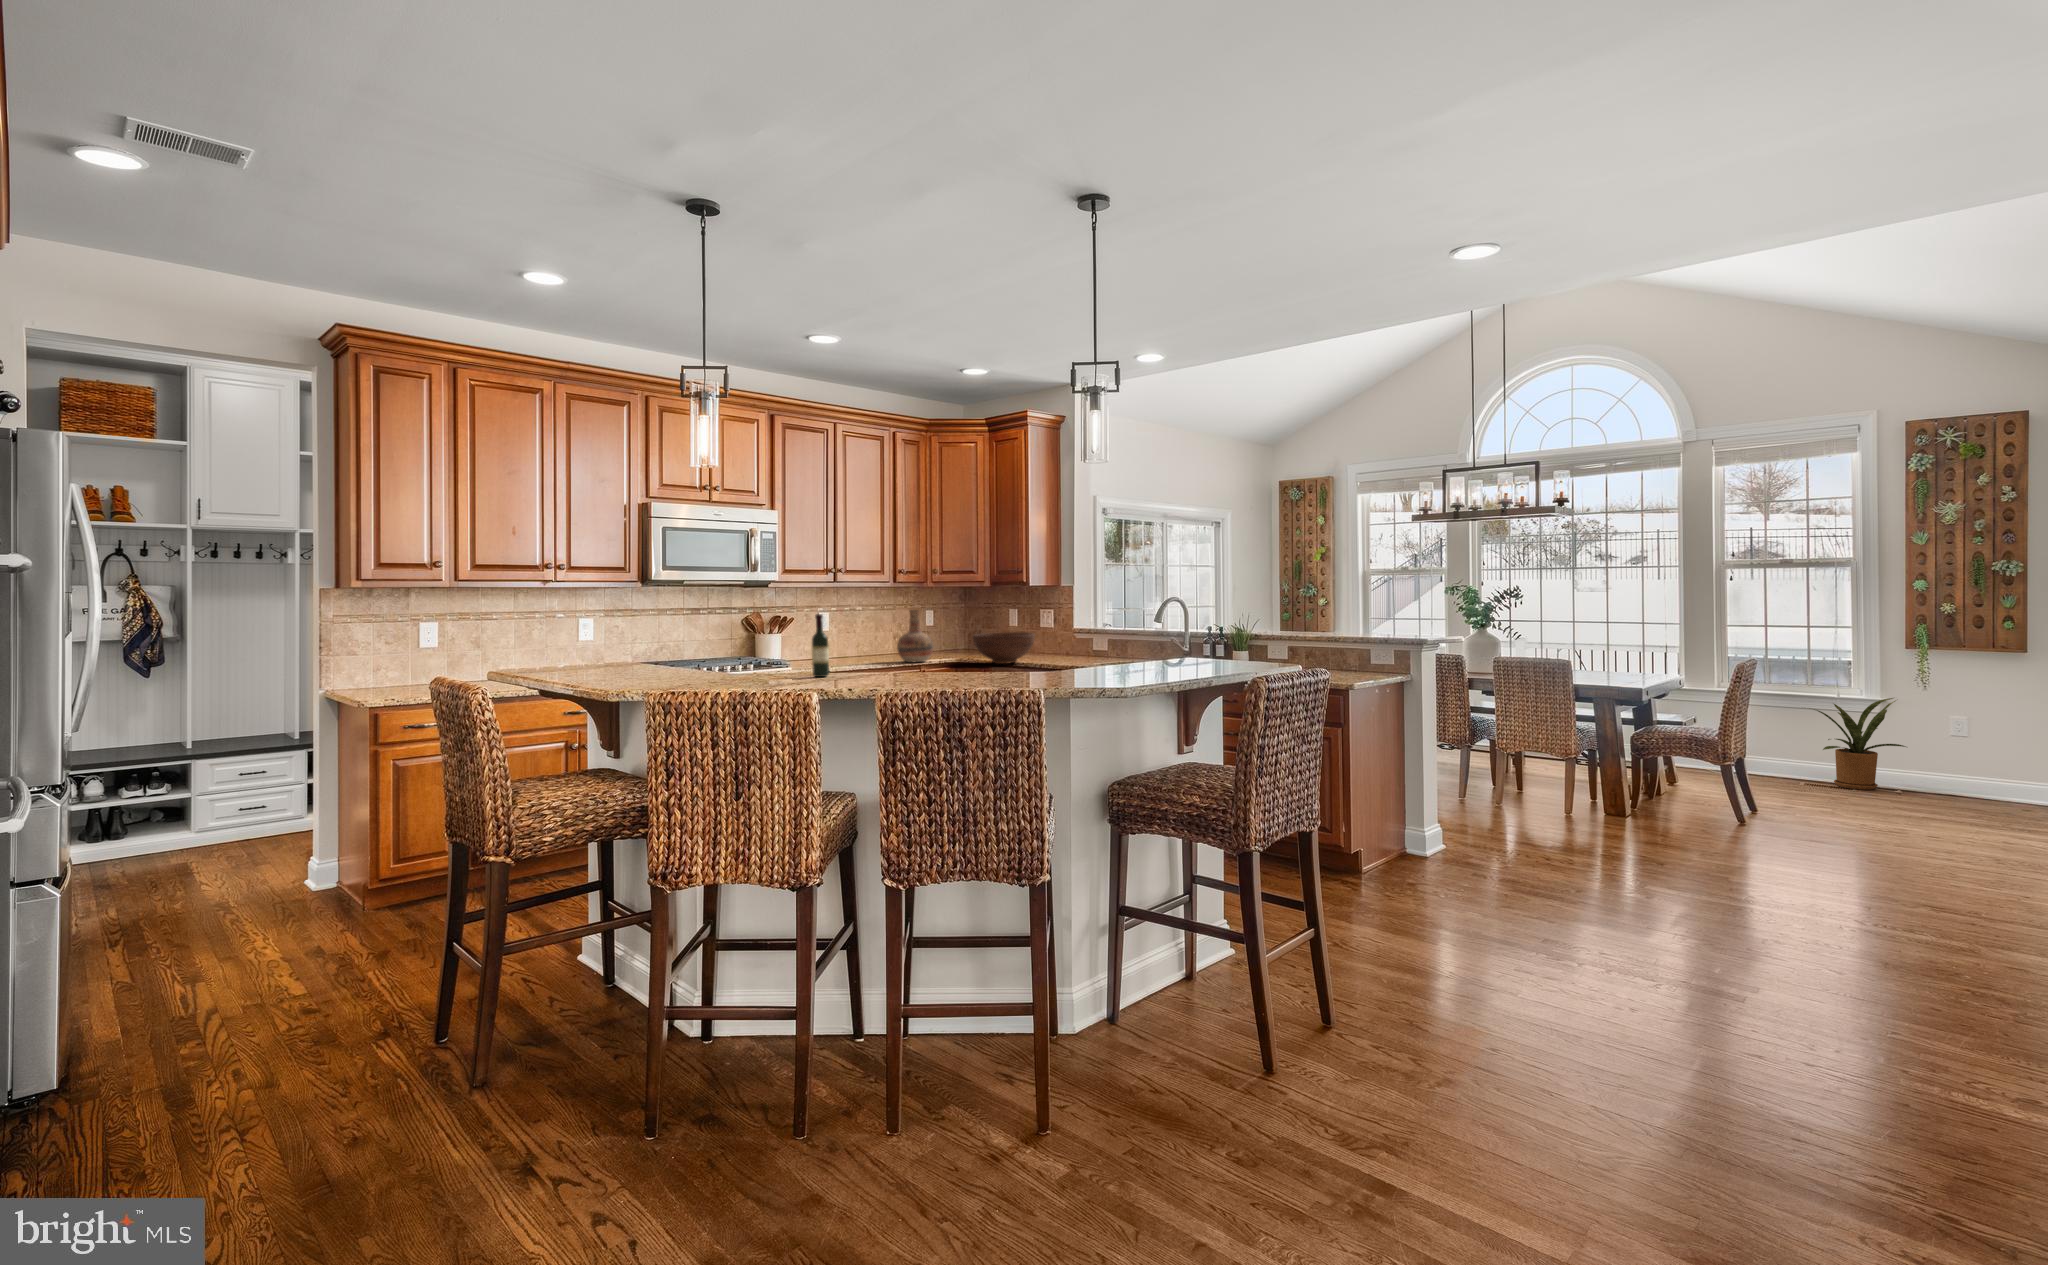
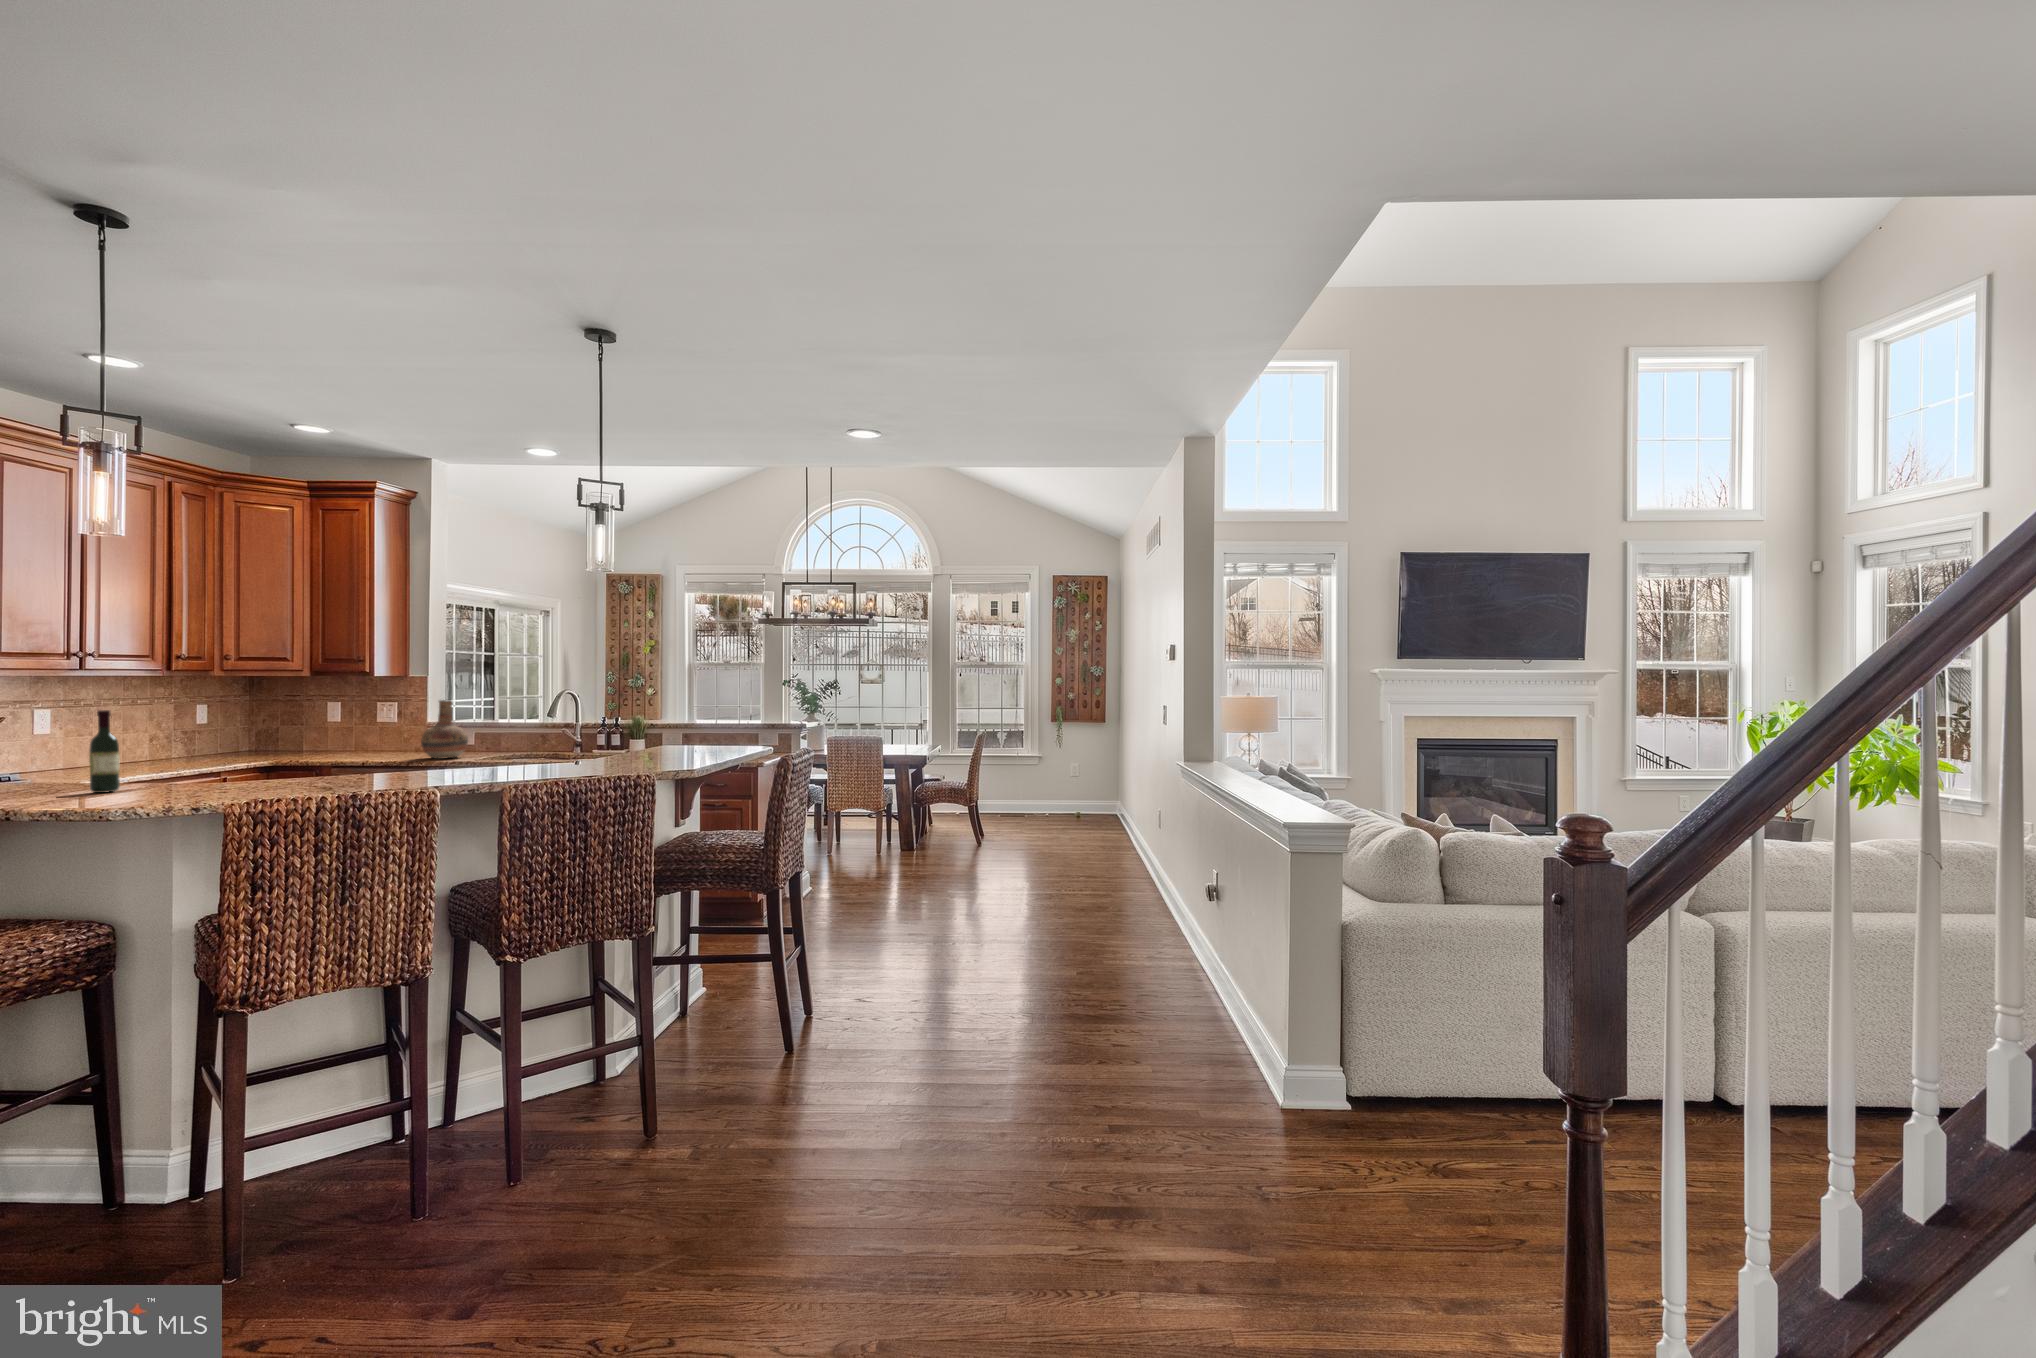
vase: present [897,610,934,662] -> present [421,700,468,759]
fruit bowl: present [973,632,1035,664] -> none [304,728,392,765]
house plant: present [1814,698,1906,790] -> none [1004,755,1060,818]

